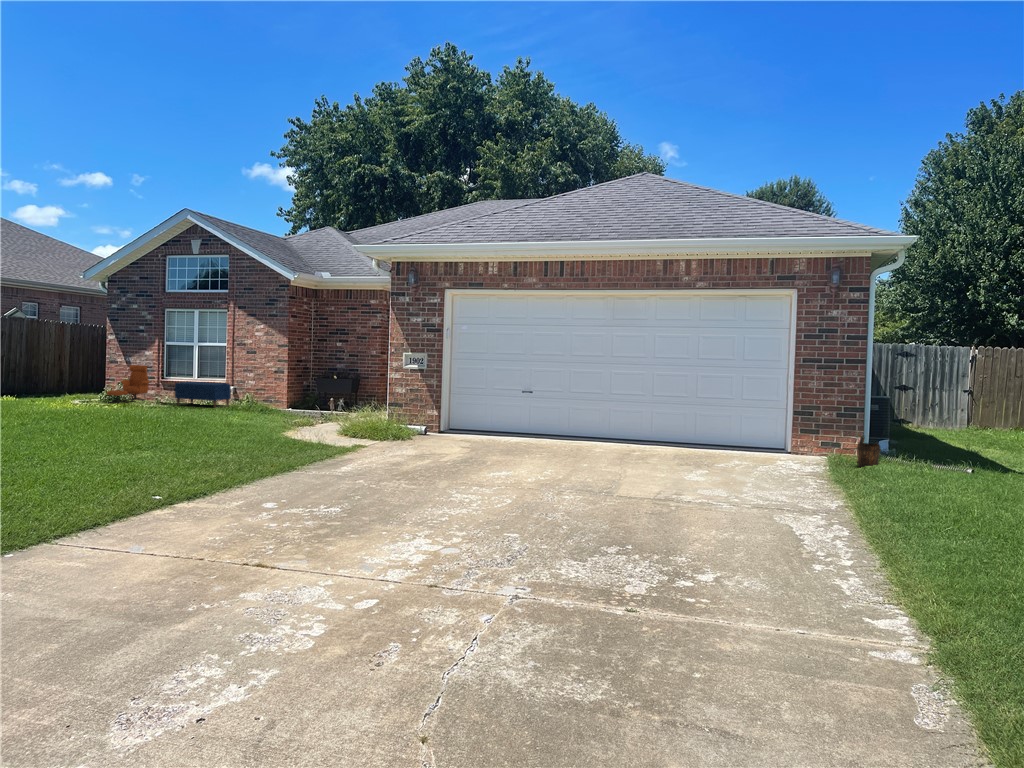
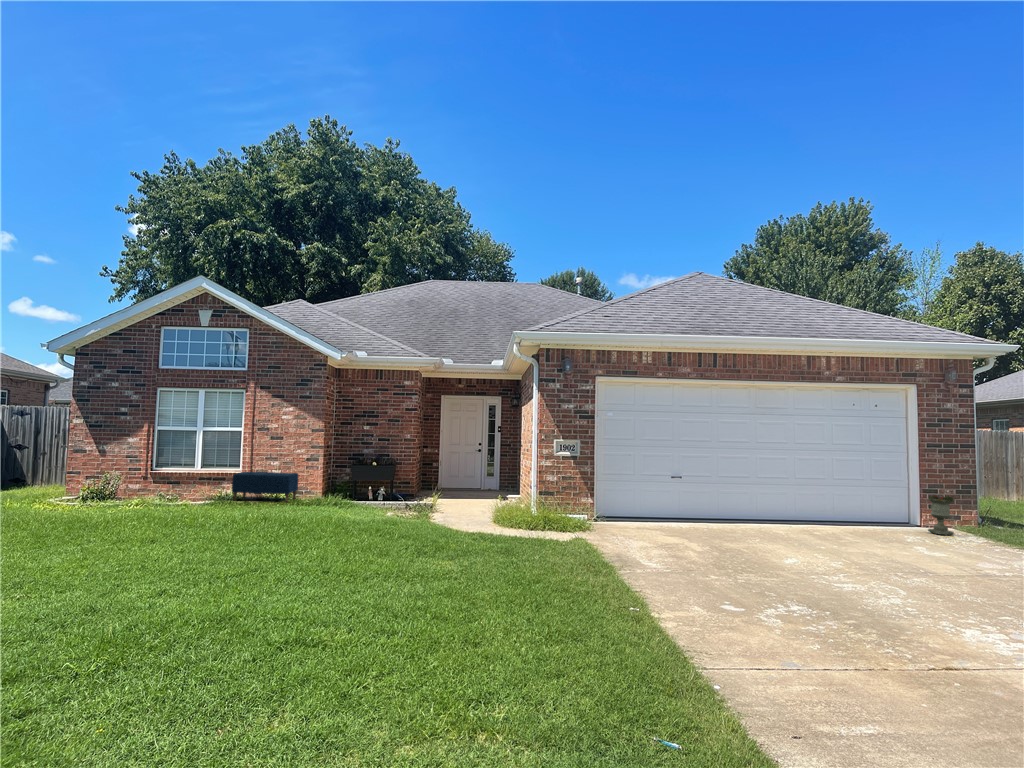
lounge chair: present [107,365,150,403] -> none [137,453,187,502]
planter: none [791,416,818,463] -> present [928,495,954,535]
bucket: present [857,434,881,467] -> none [973,506,1006,538]

